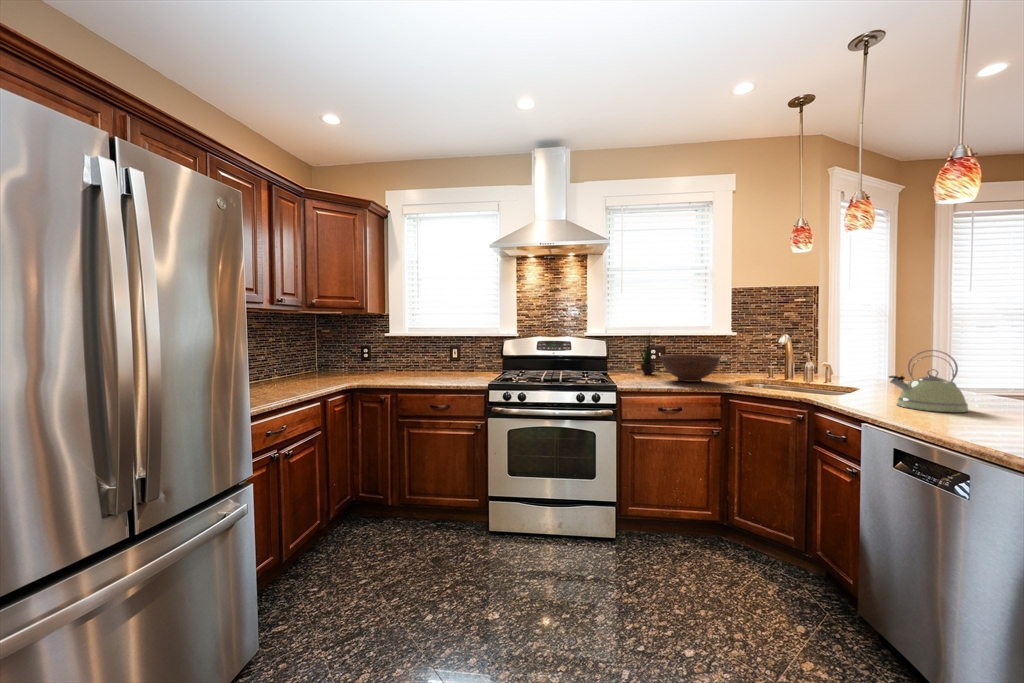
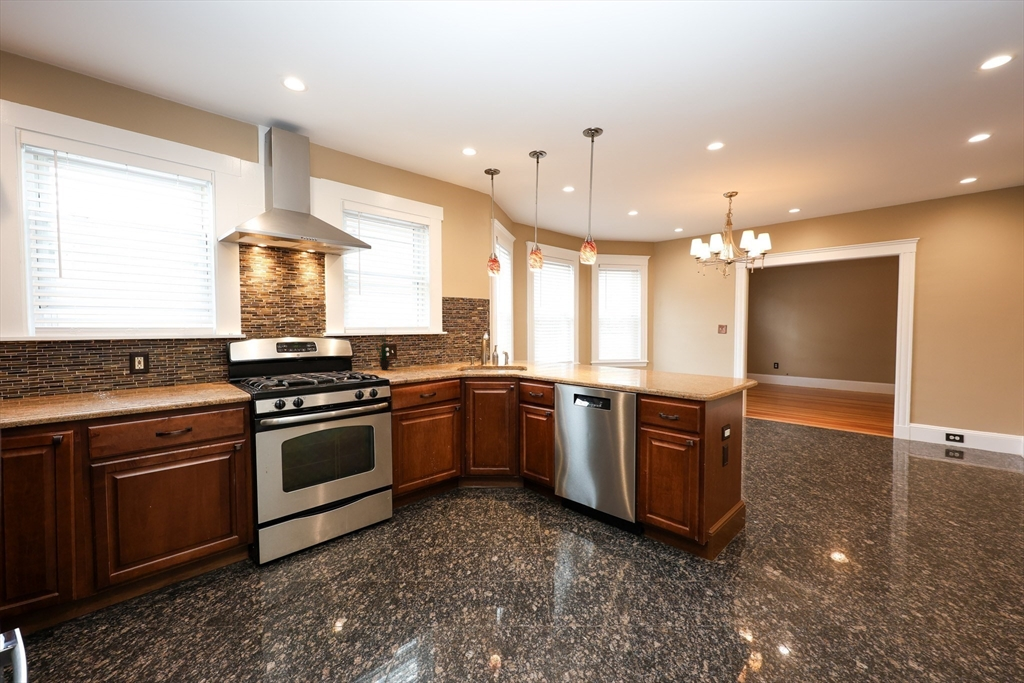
kettle: present [889,350,969,413] -> none [553,339,583,372]
fruit bowl: present [661,354,720,382] -> none [407,349,452,371]

